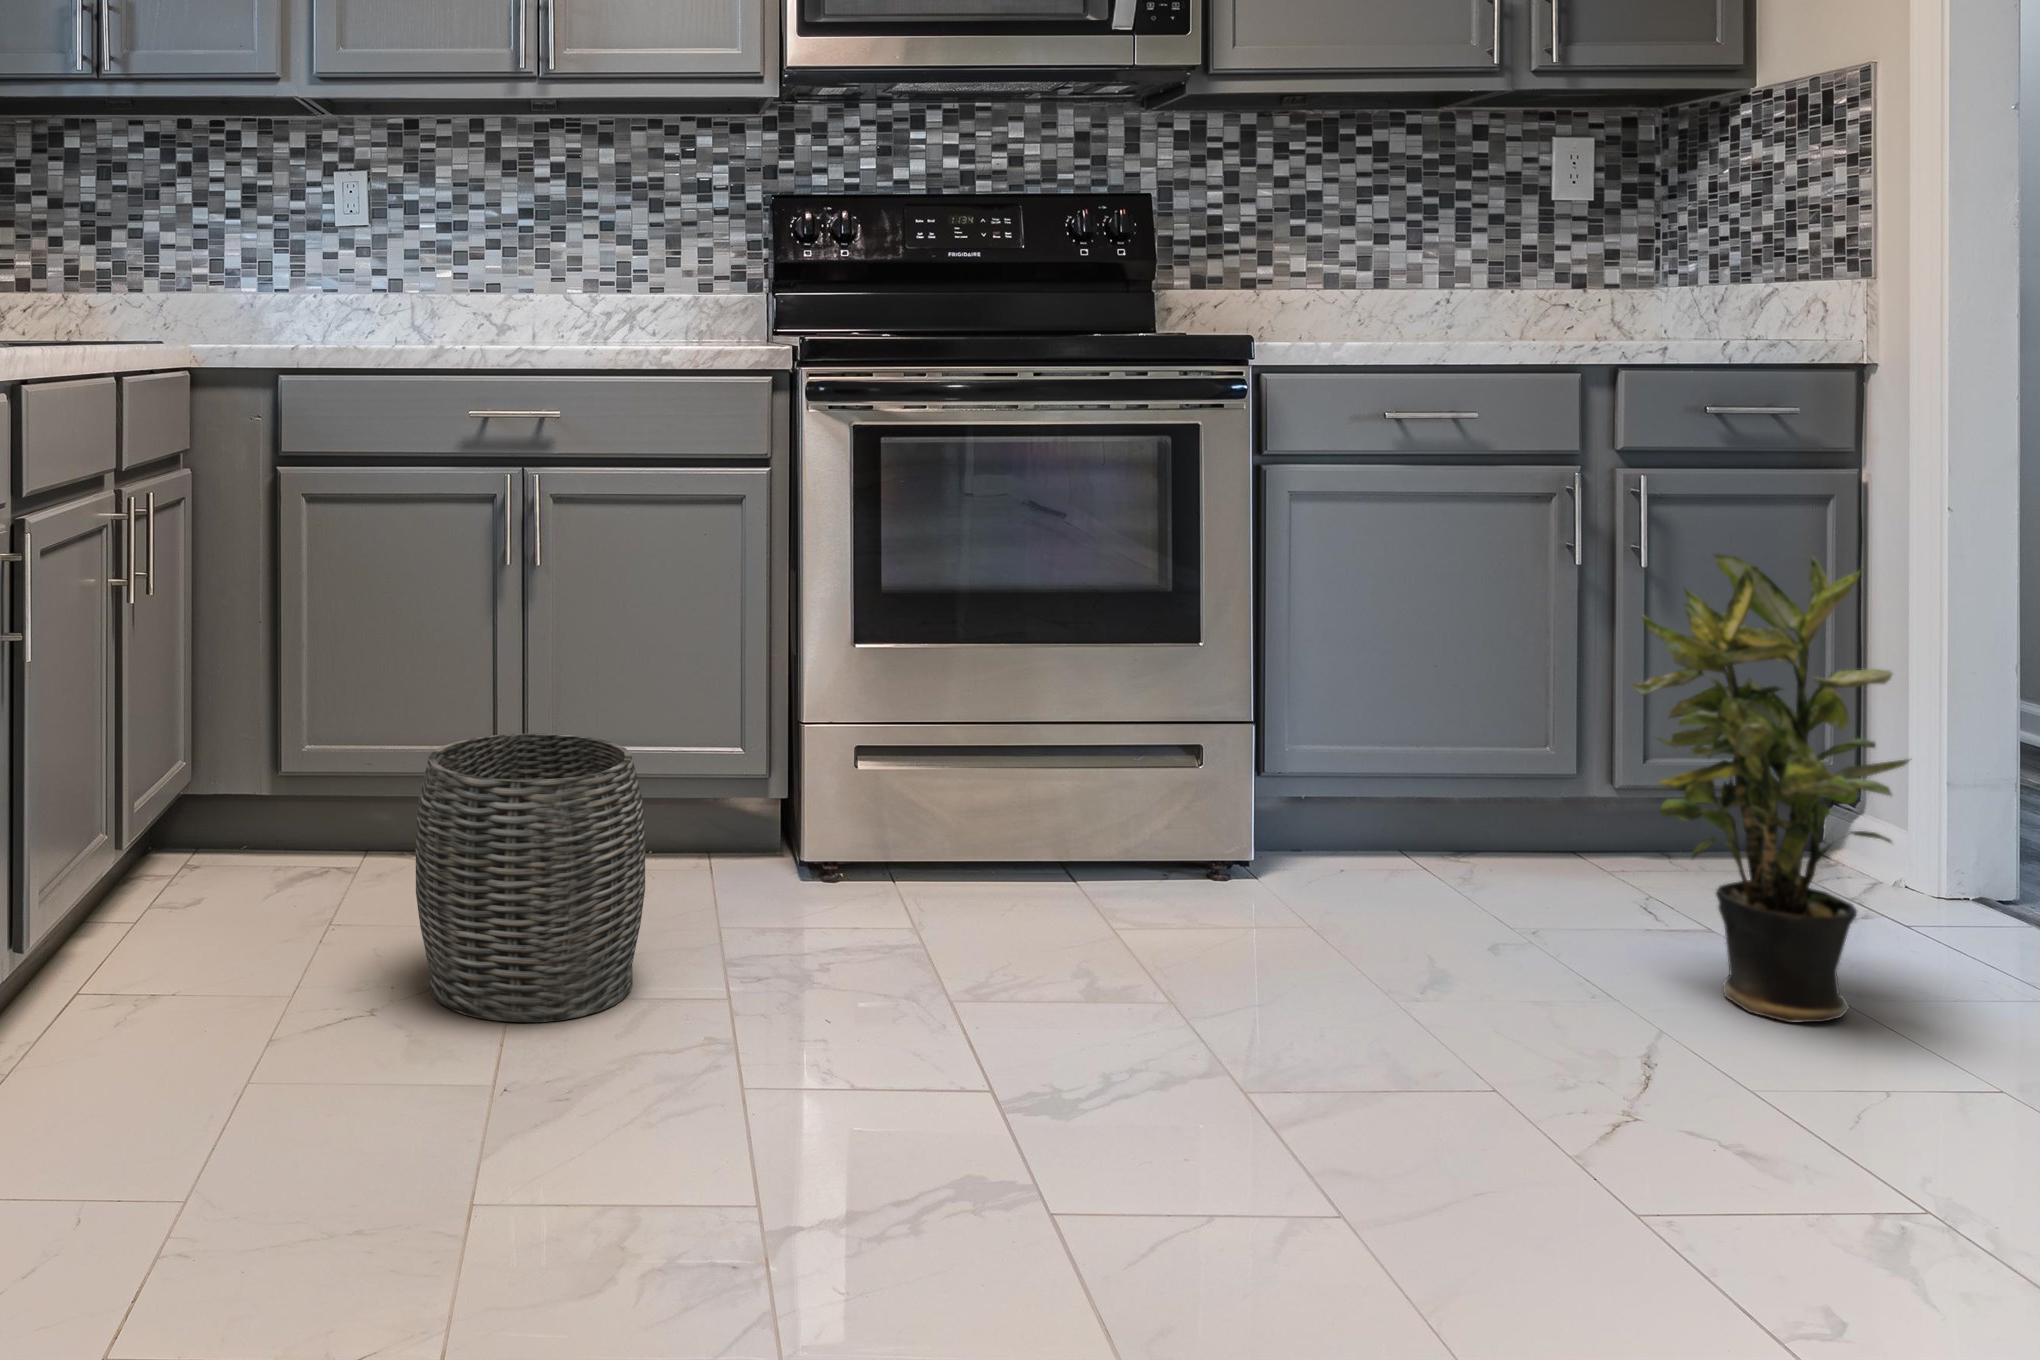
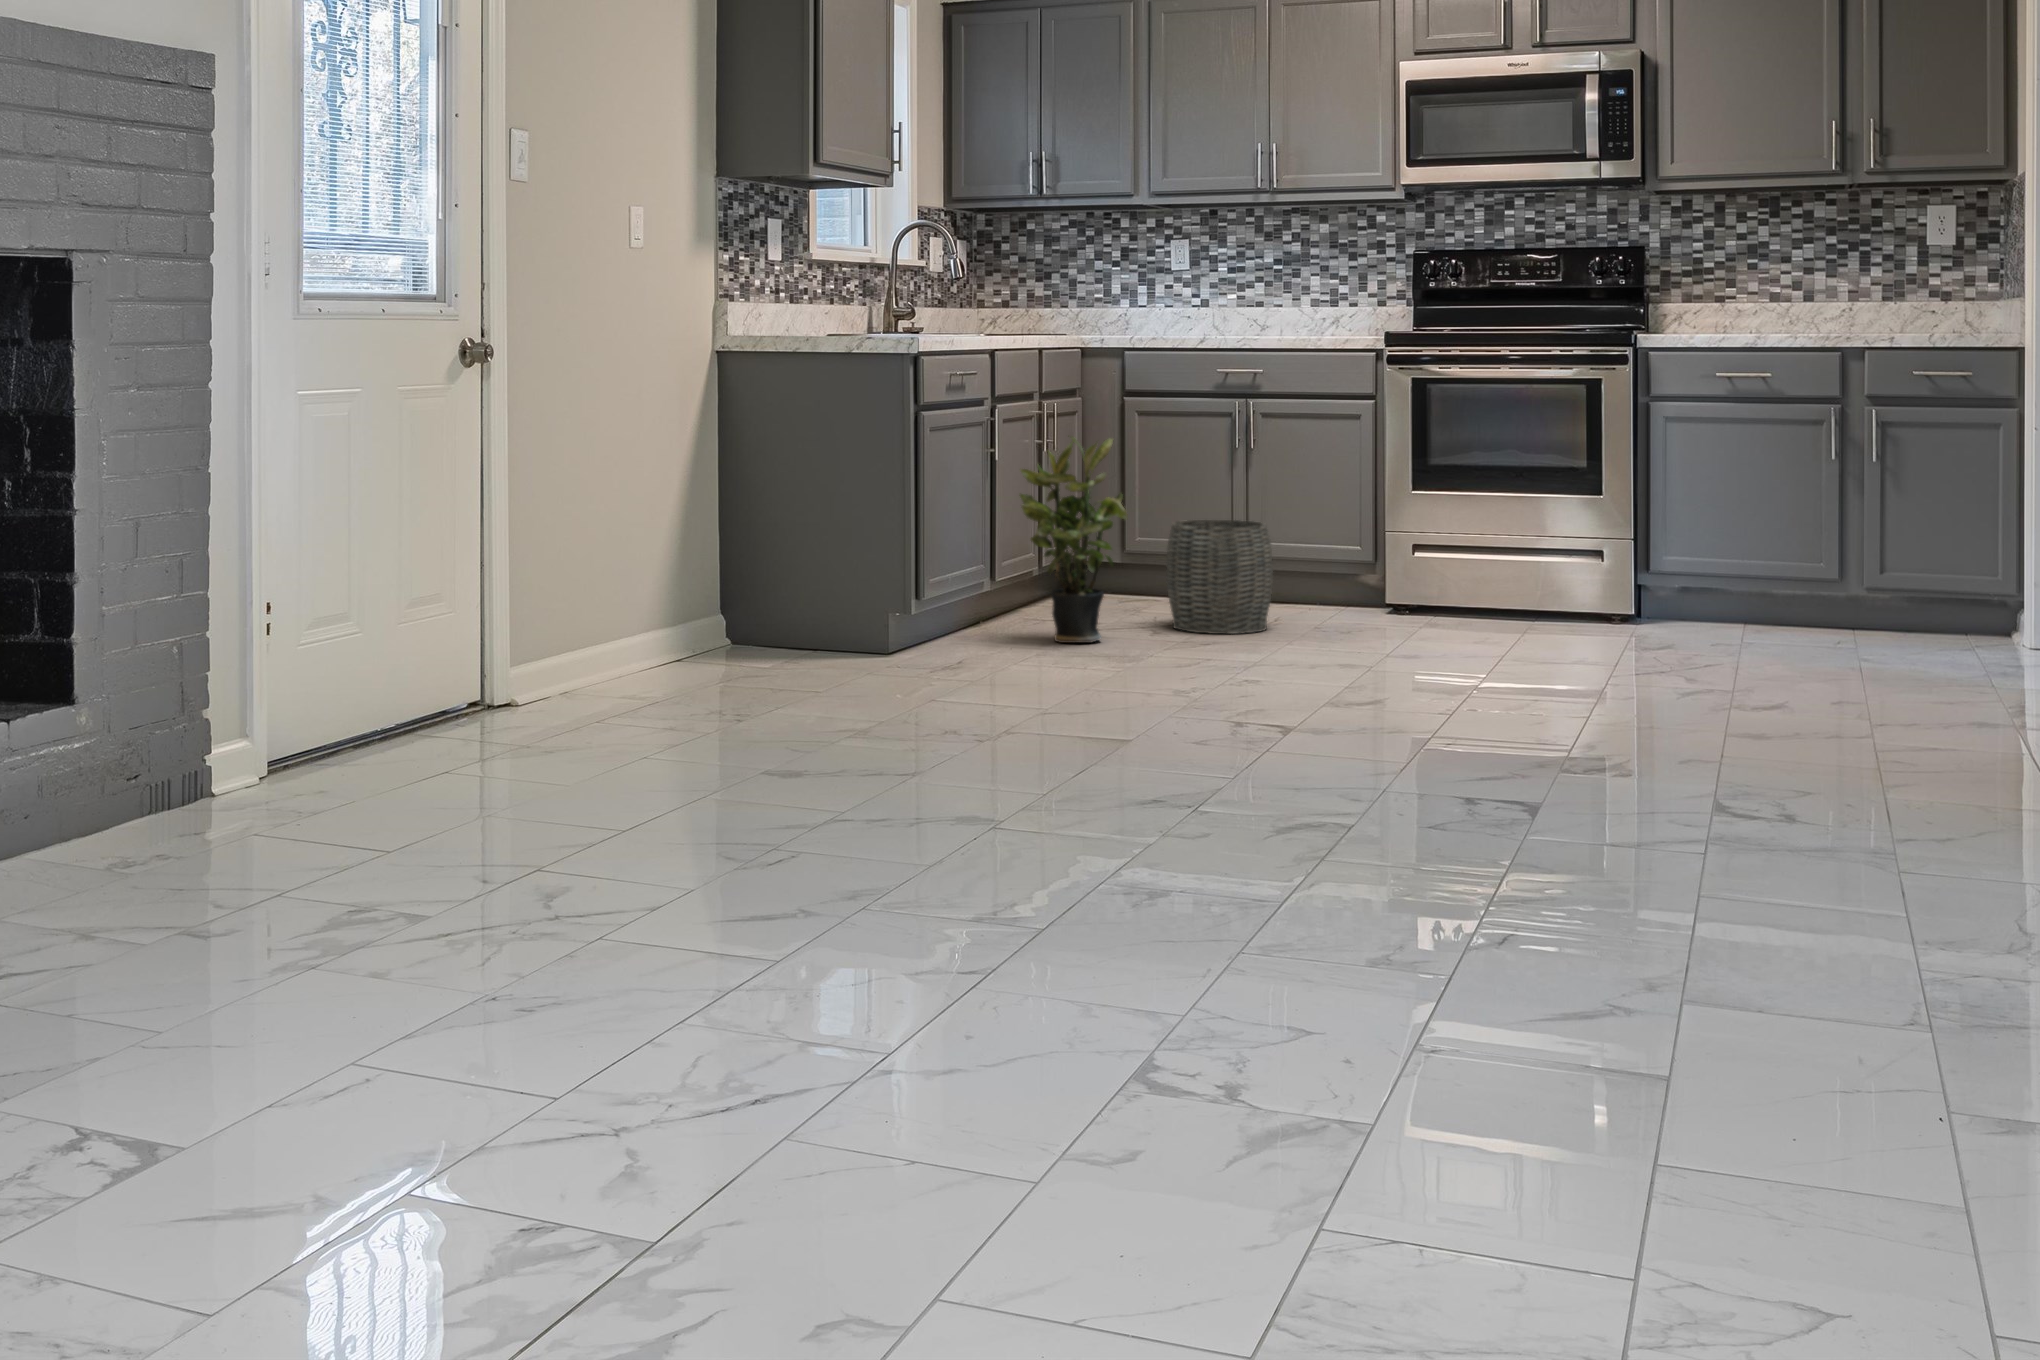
potted plant: present [1630,554,1912,1022] -> present [1020,437,1127,643]

